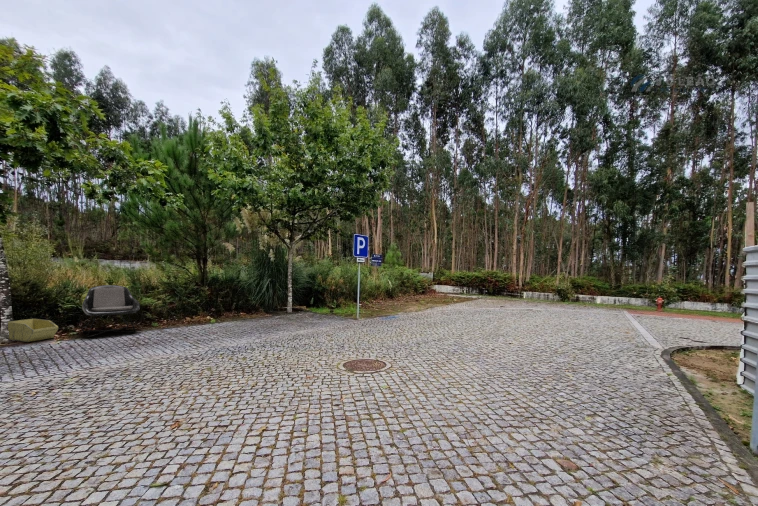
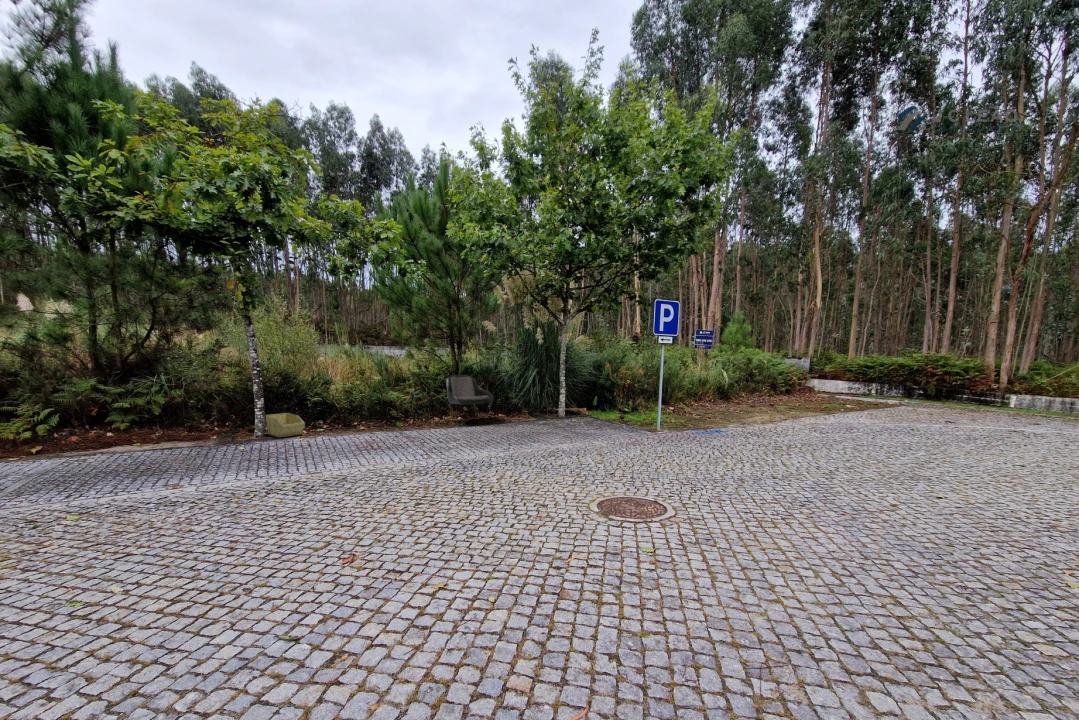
lounge chair: present [82,285,140,338] -> present [444,375,494,426]

